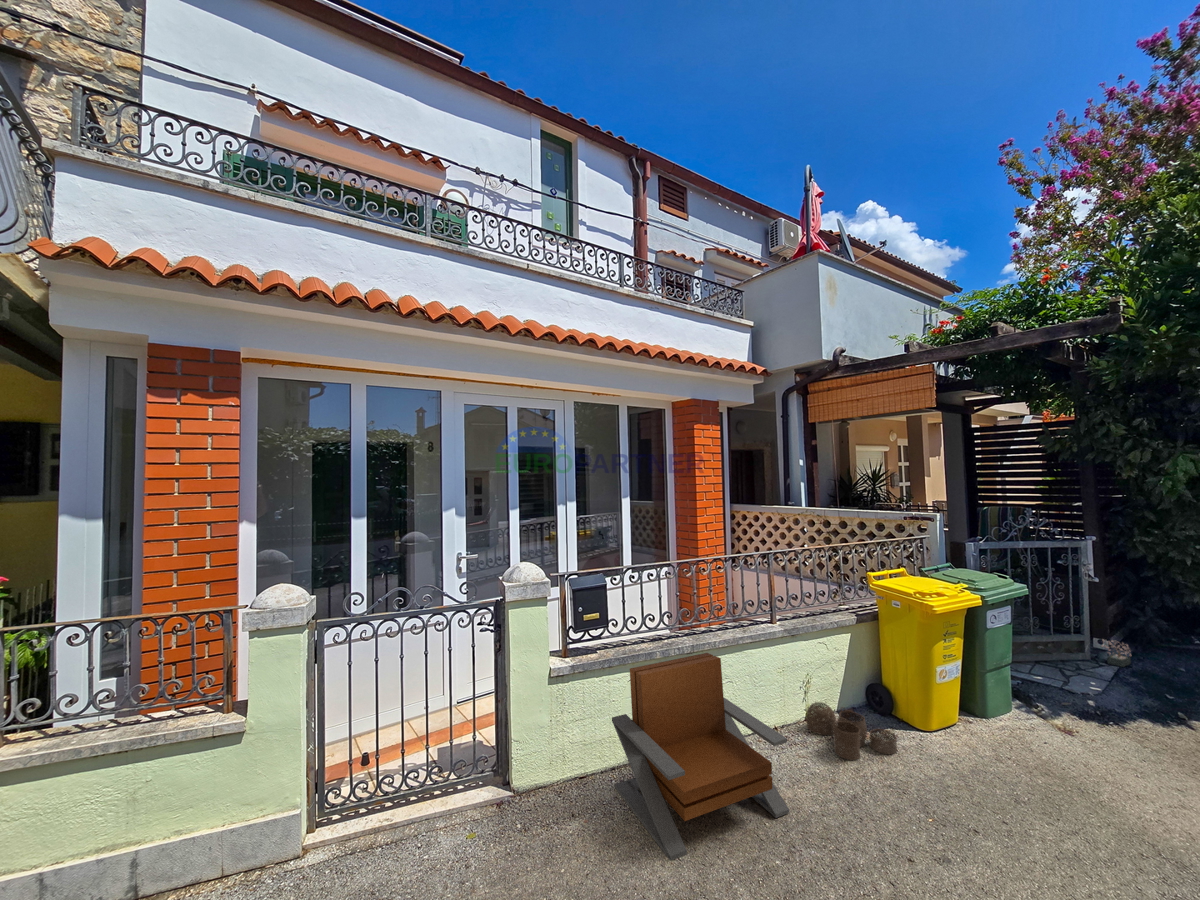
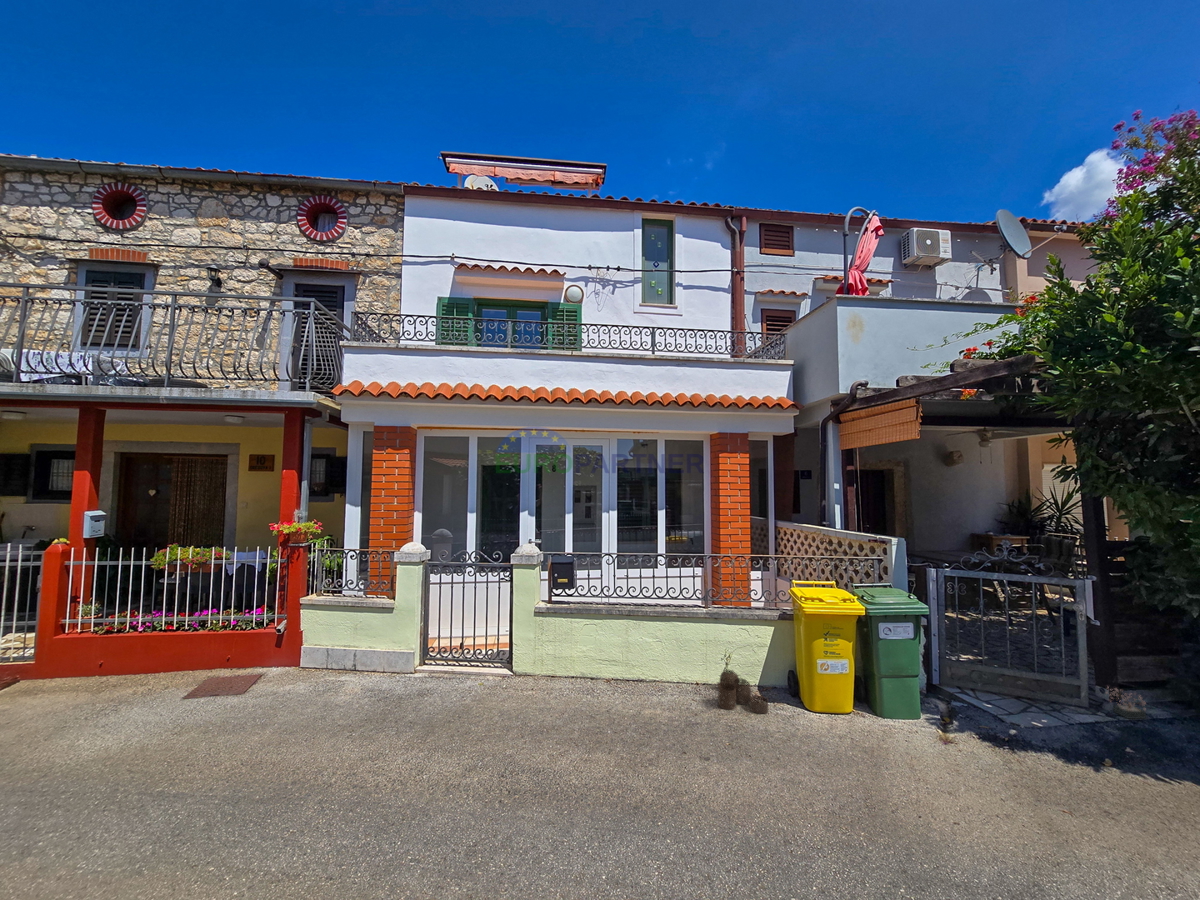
lounge chair: present [612,653,789,860] -> none [559,617,646,720]

